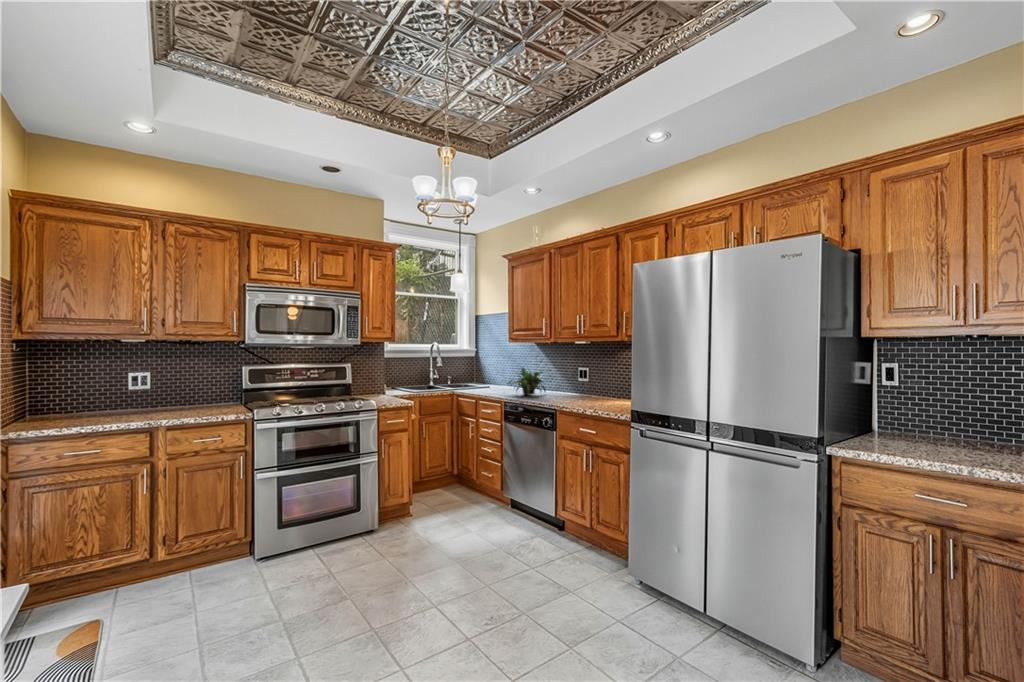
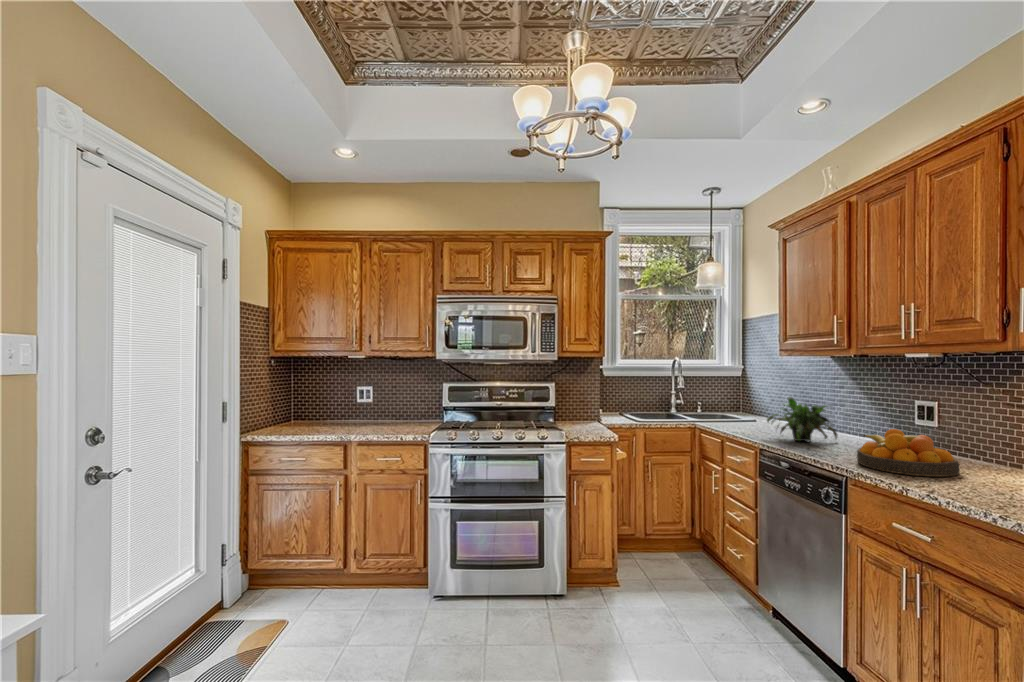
fruit bowl: none [563,382,607,404] -> present [857,429,960,477]

